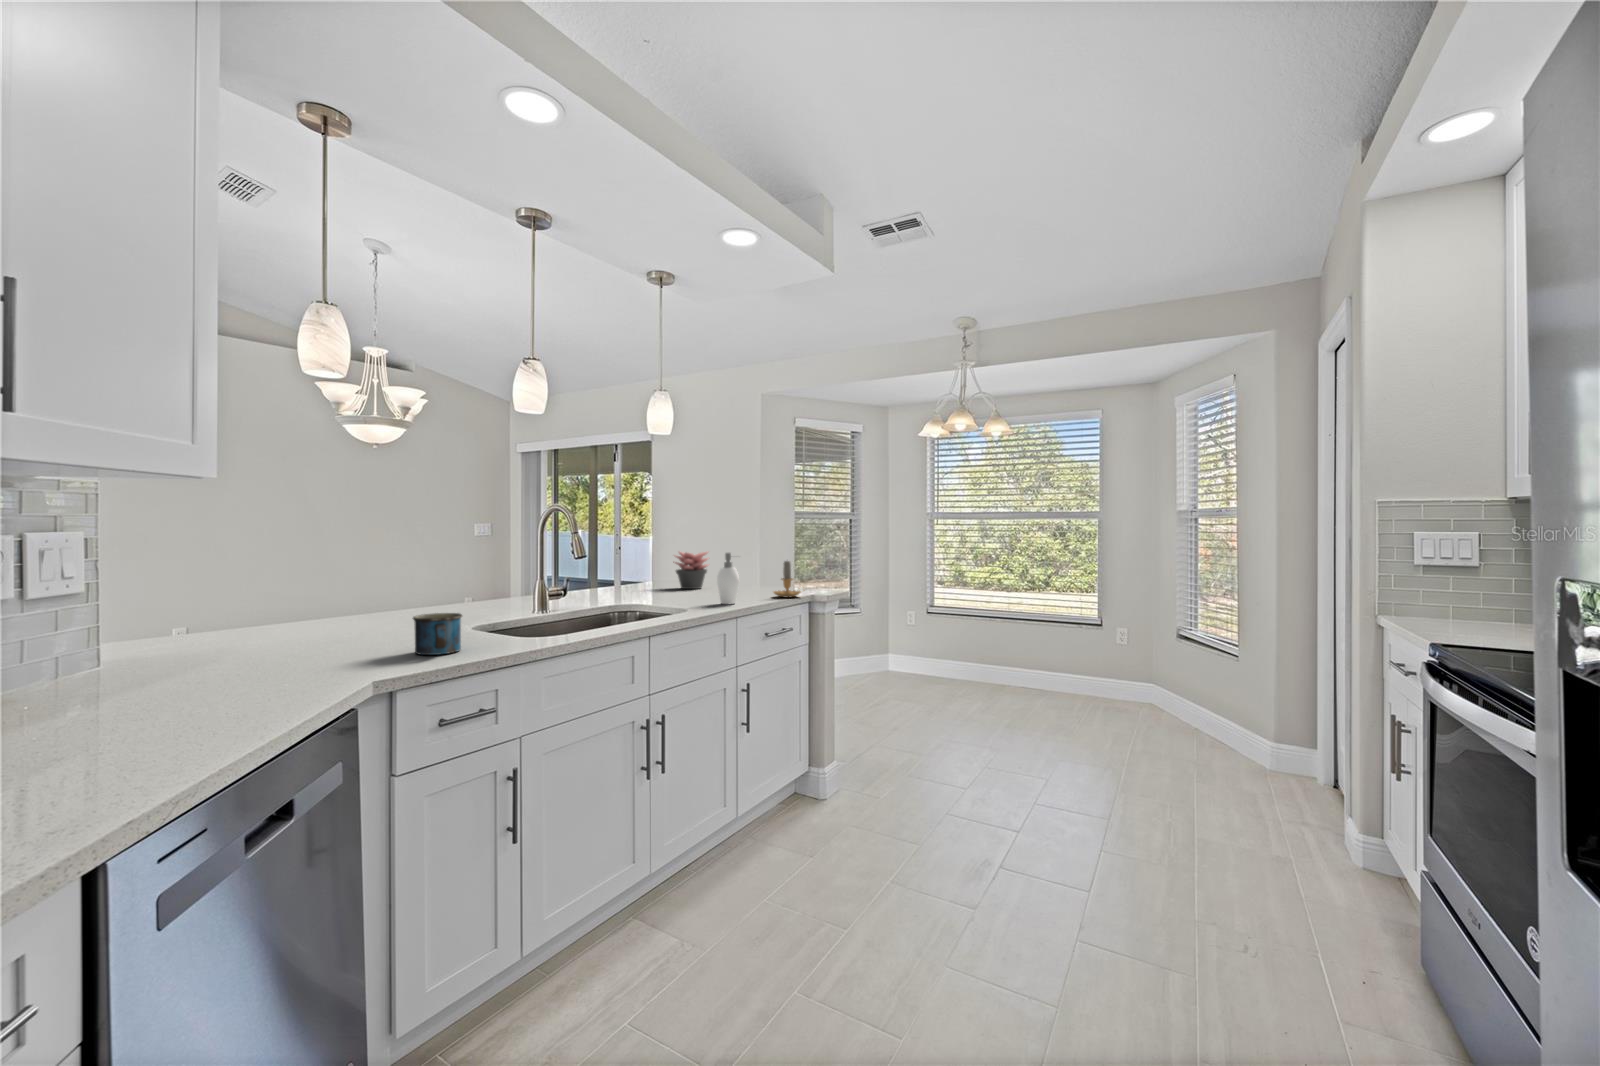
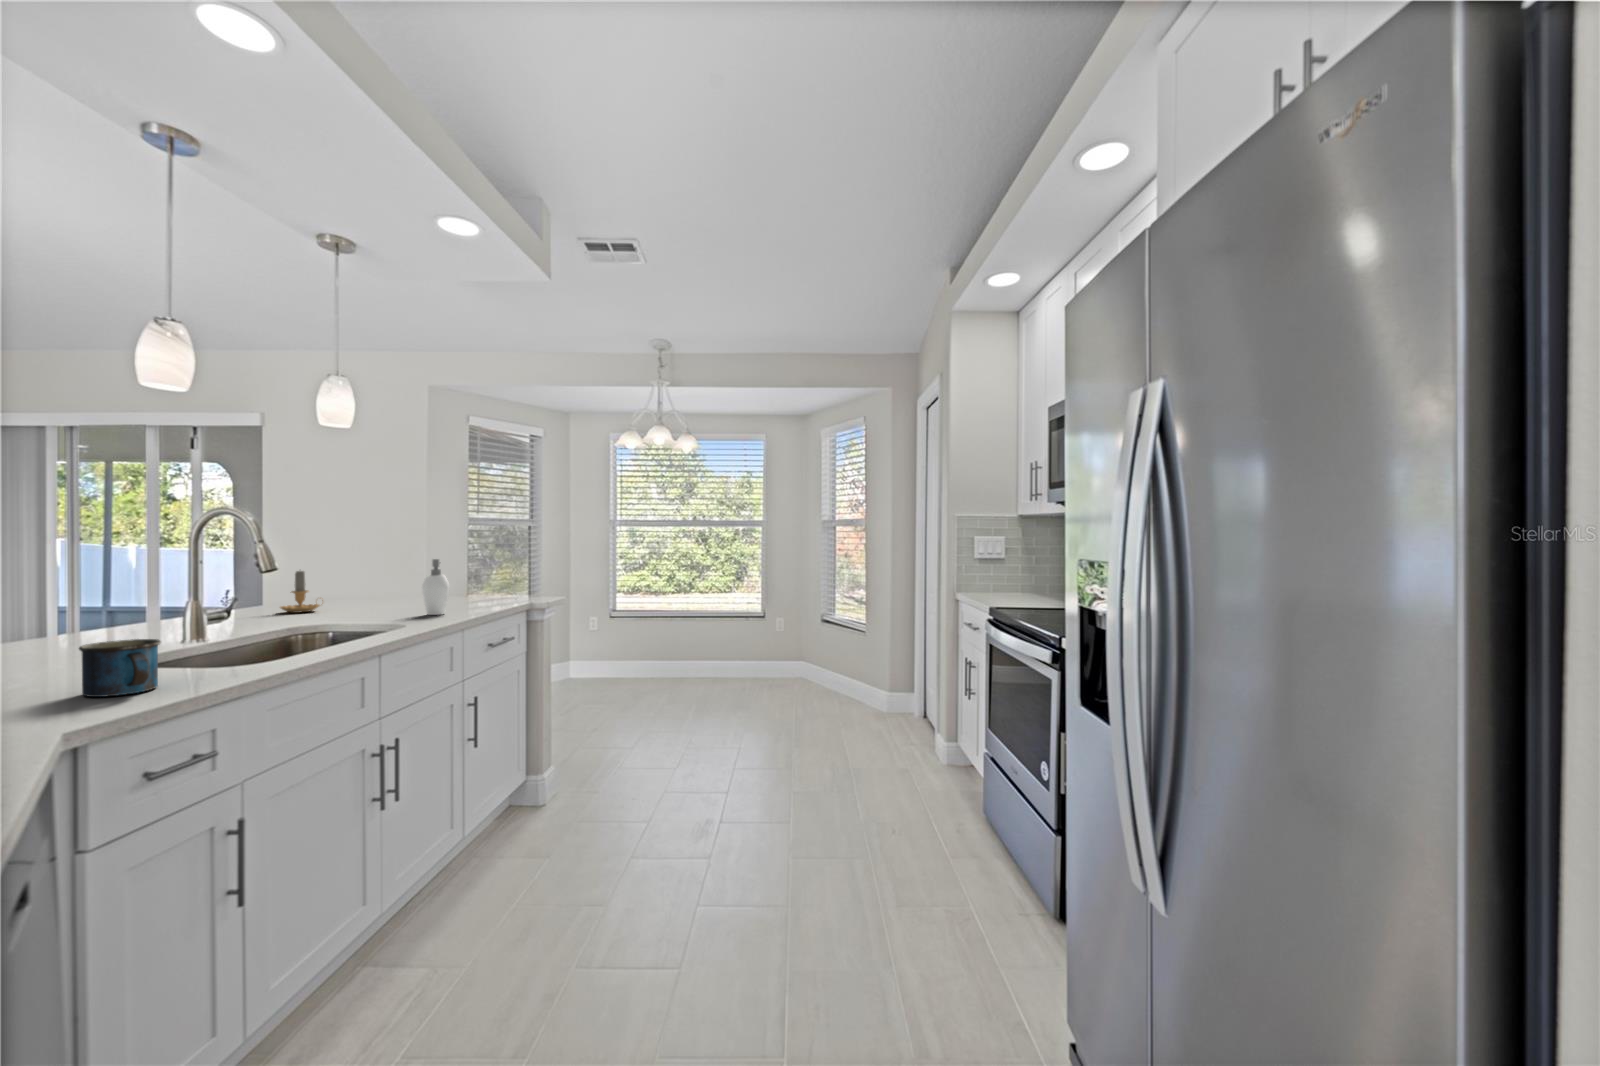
succulent plant: present [675,552,708,589] -> none [328,560,376,604]
candle: present [773,561,801,598] -> present [280,571,320,613]

